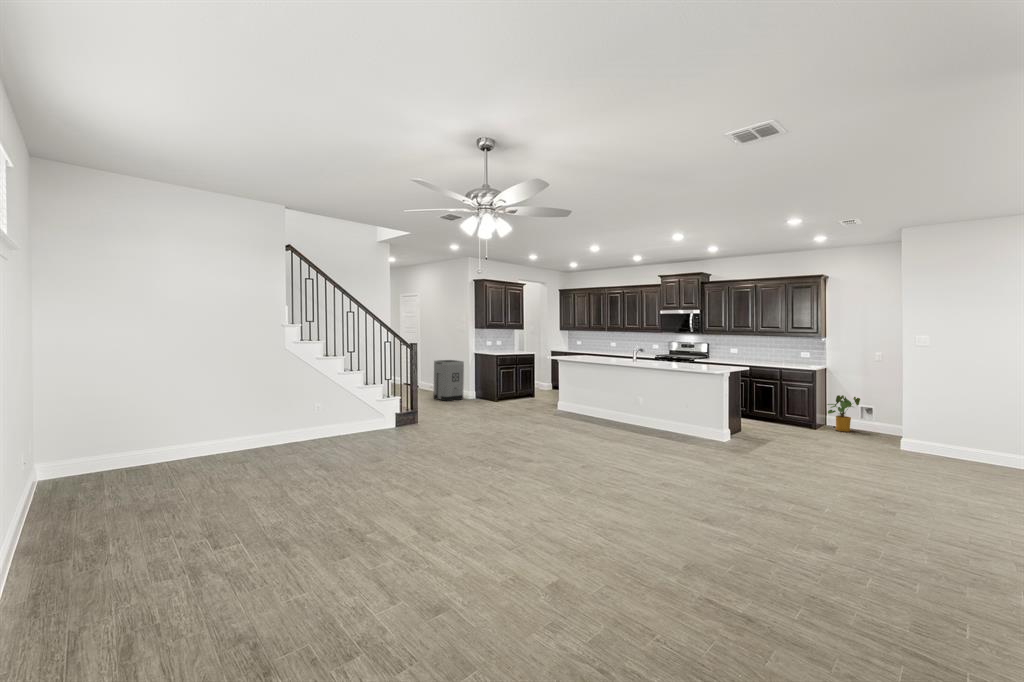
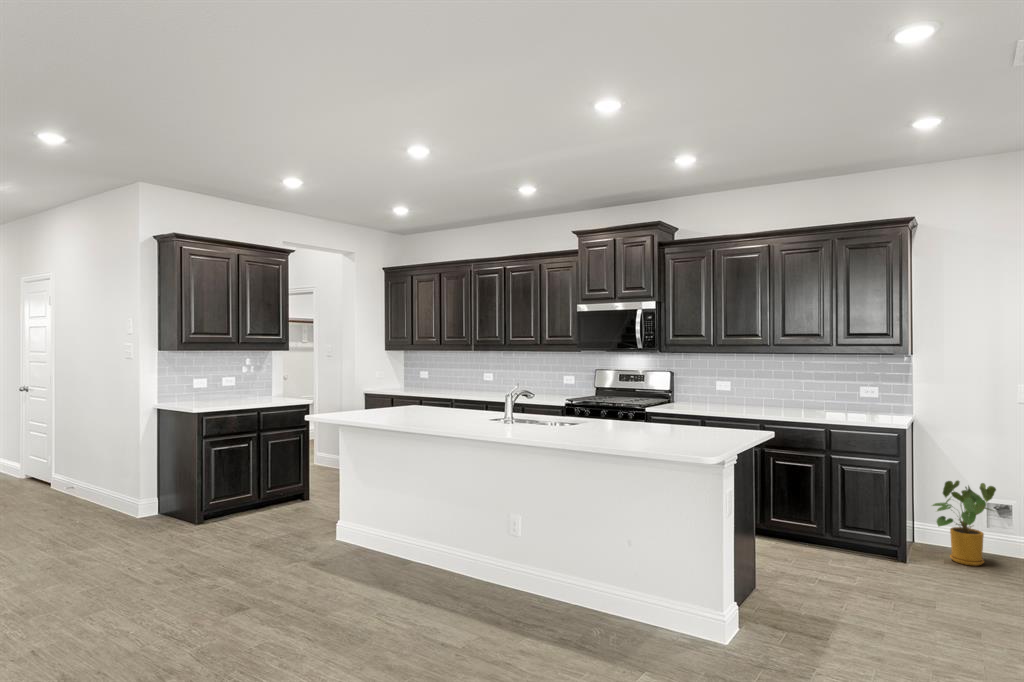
trash can: present [433,360,464,401] -> none [47,424,129,530]

